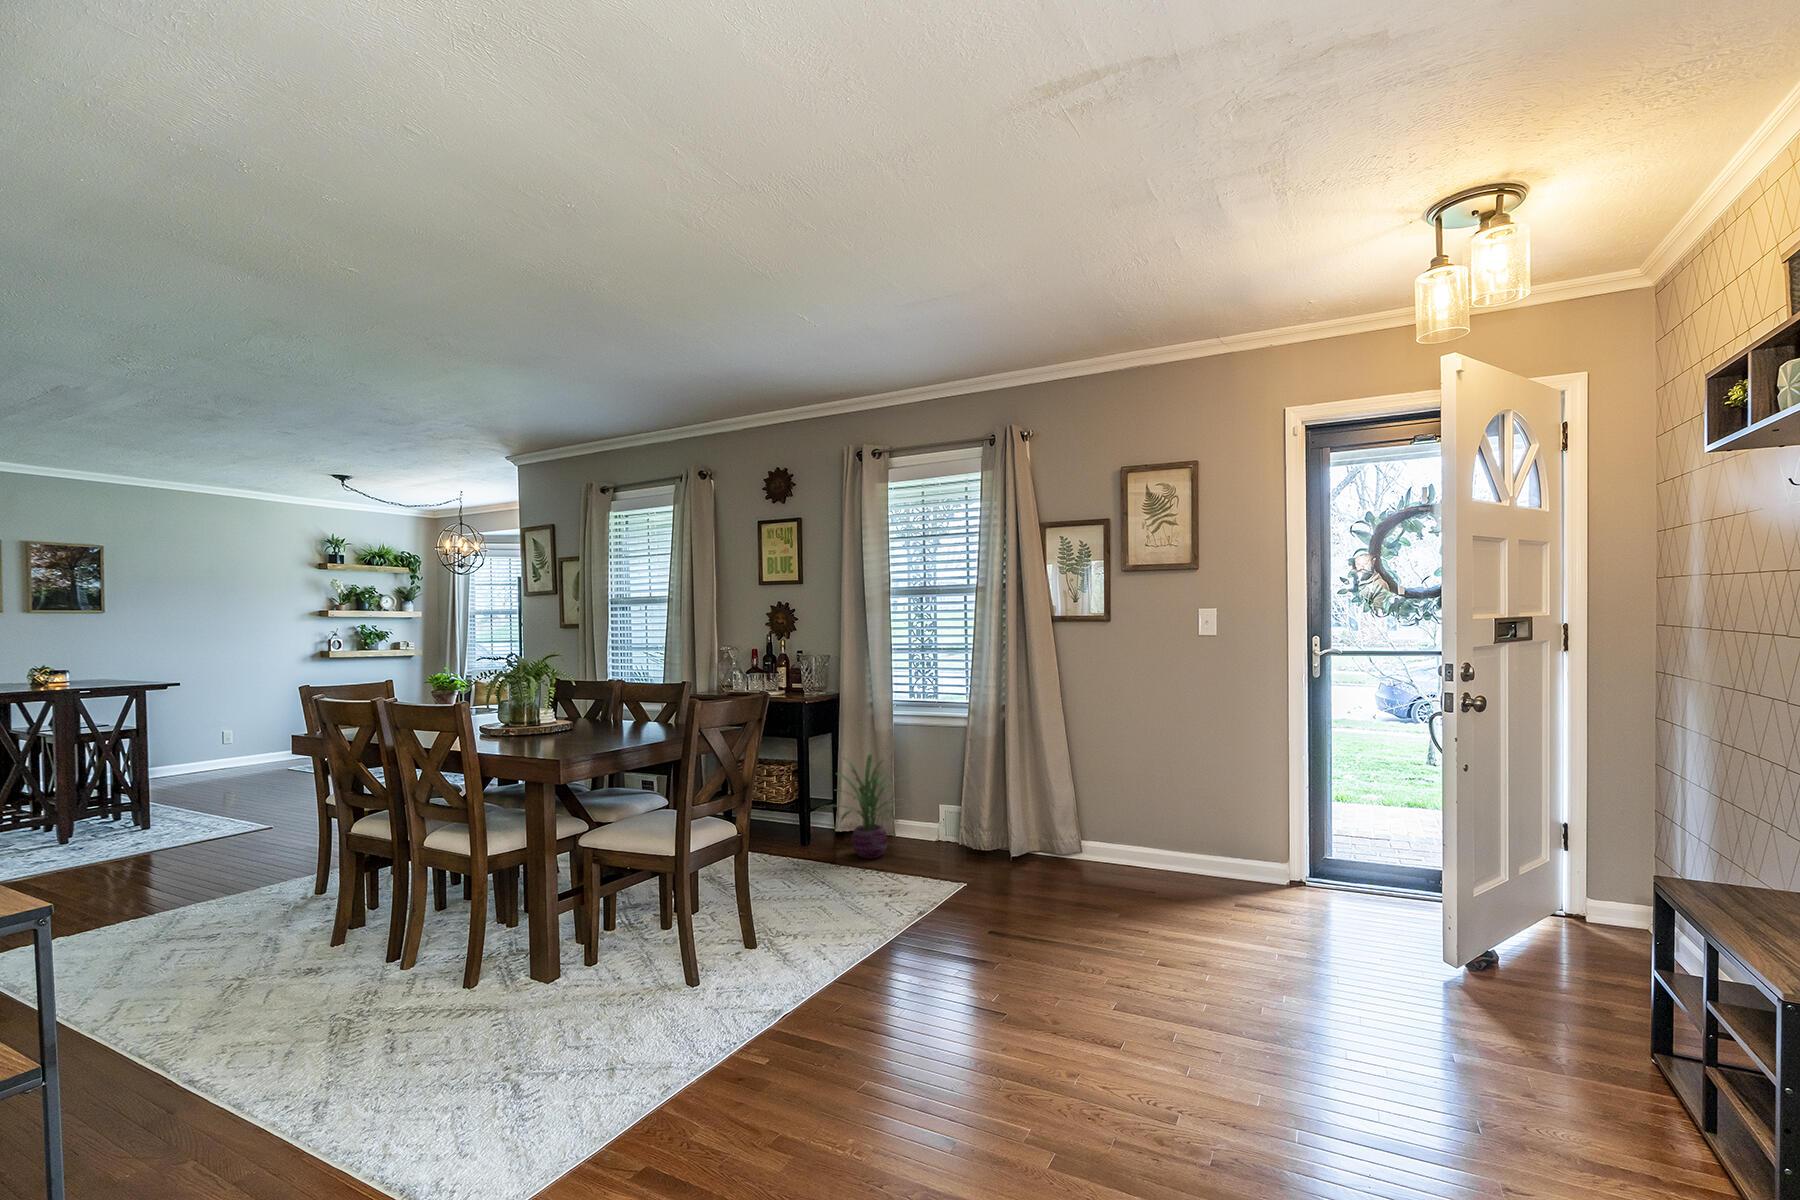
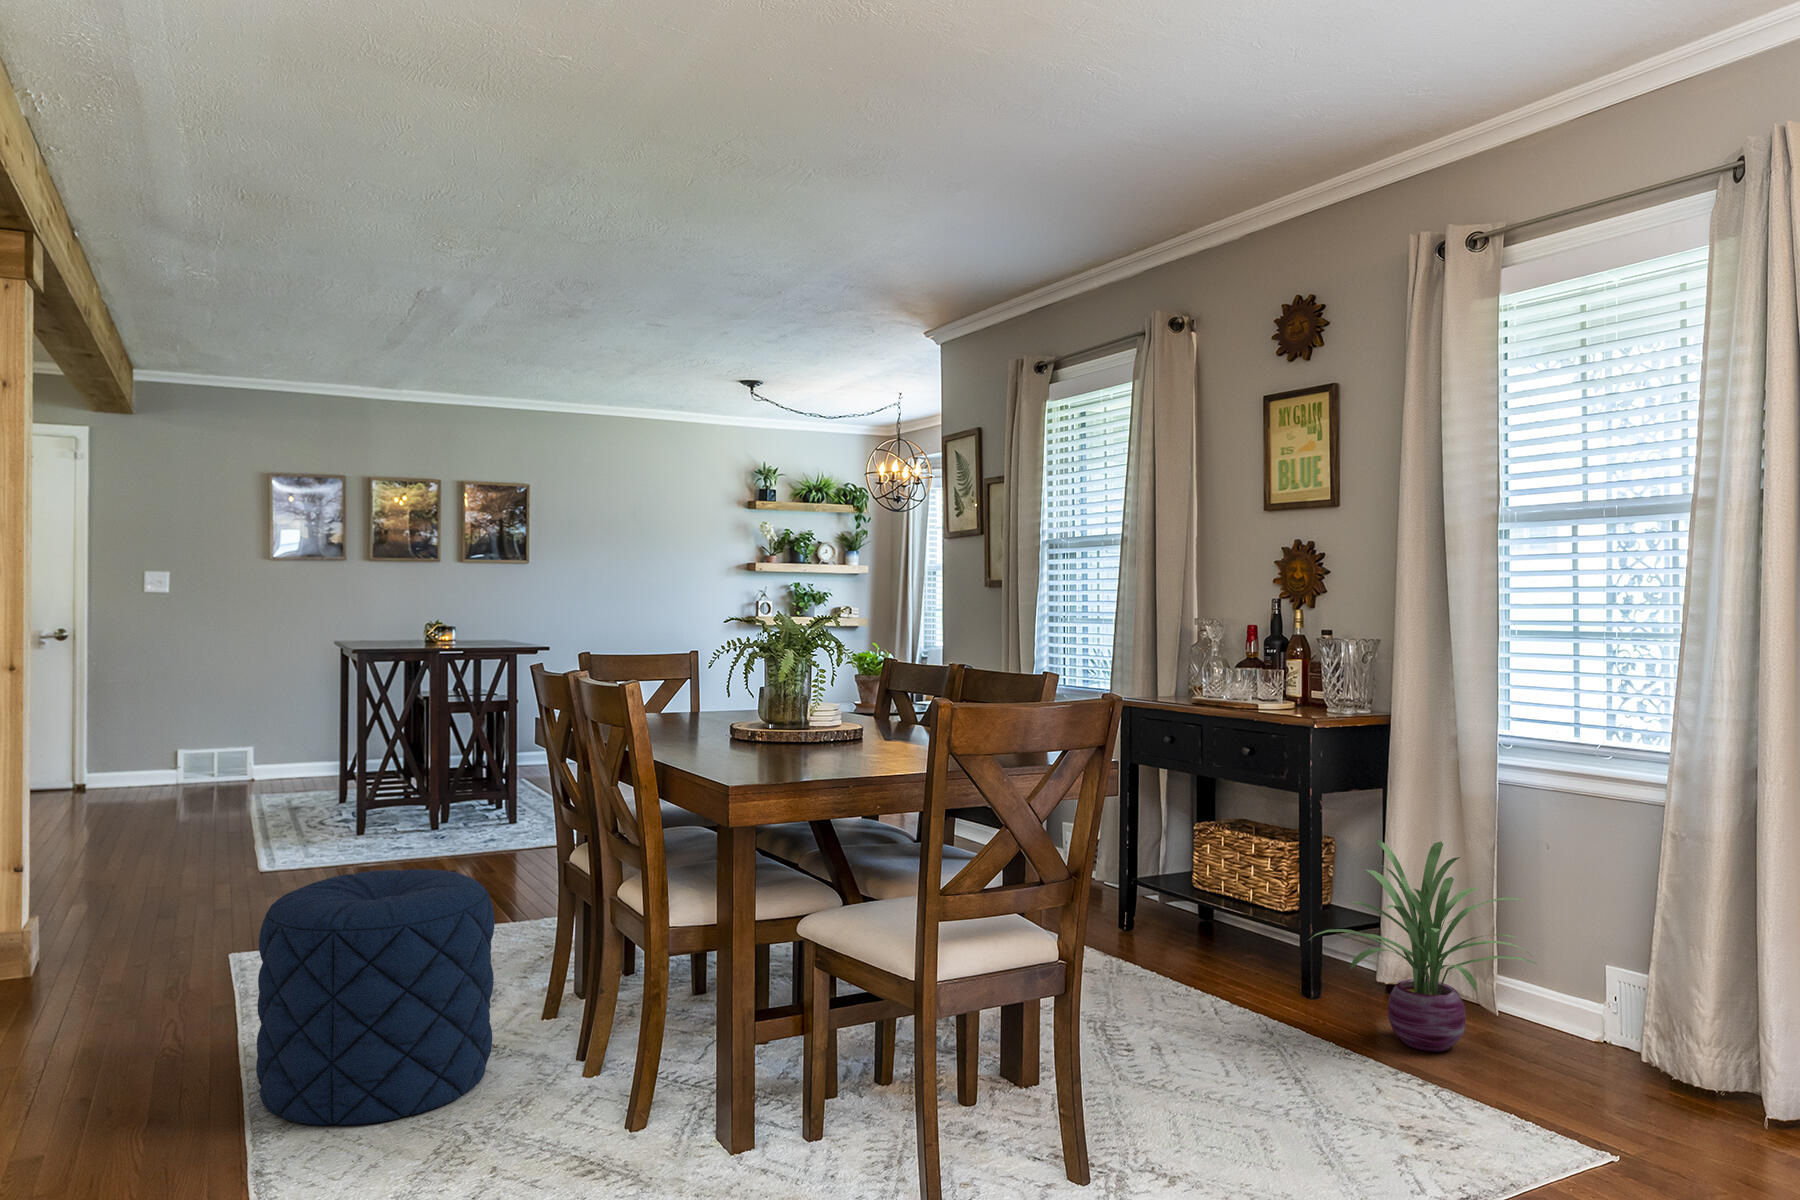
pouf: none [122,851,329,1051] -> present [256,869,495,1125]

